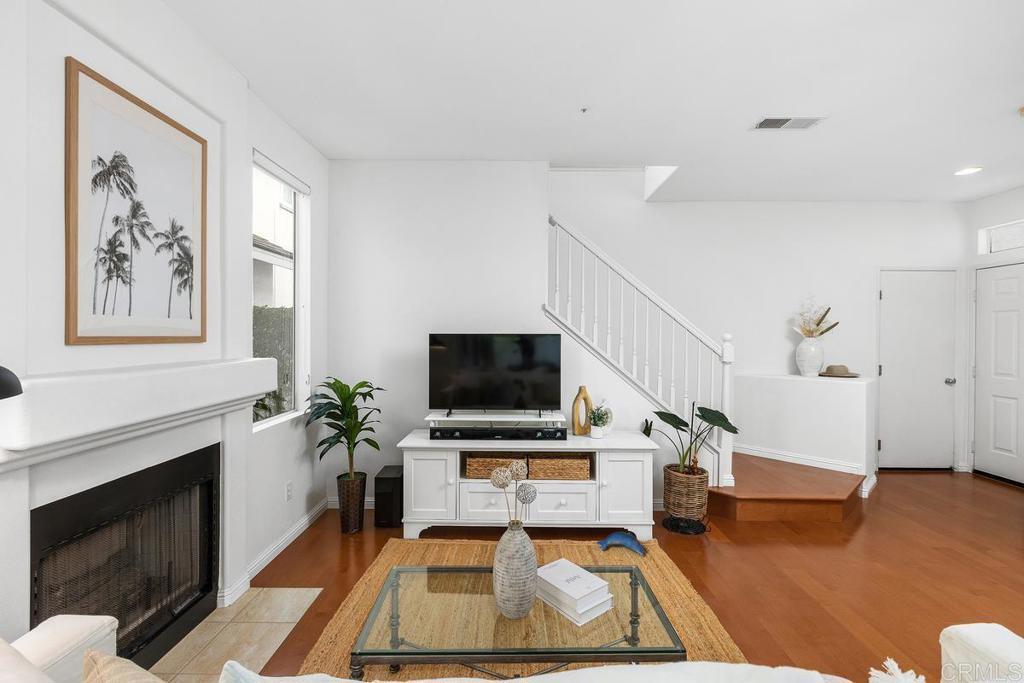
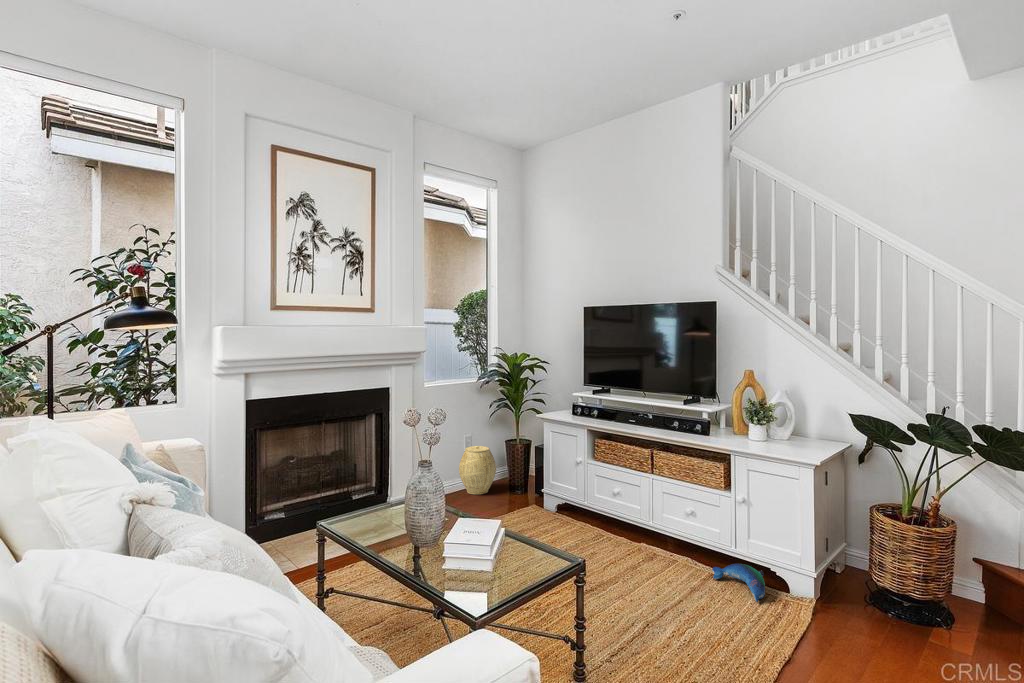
woven basket: none [287,490,334,550] -> present [459,446,496,494]

